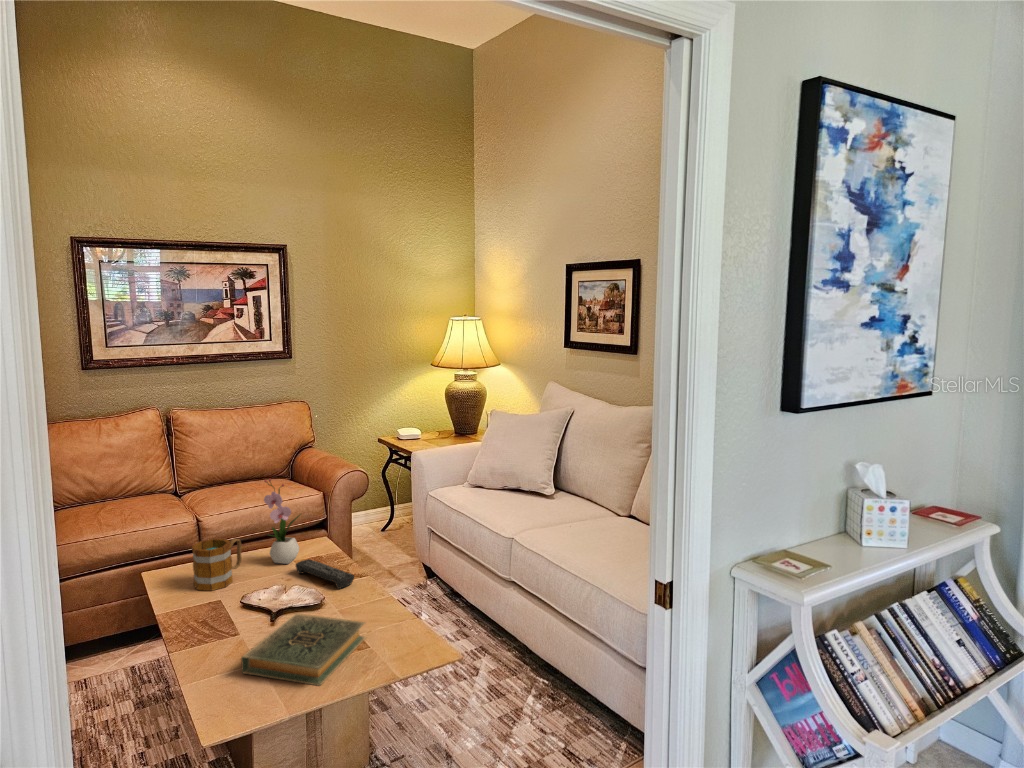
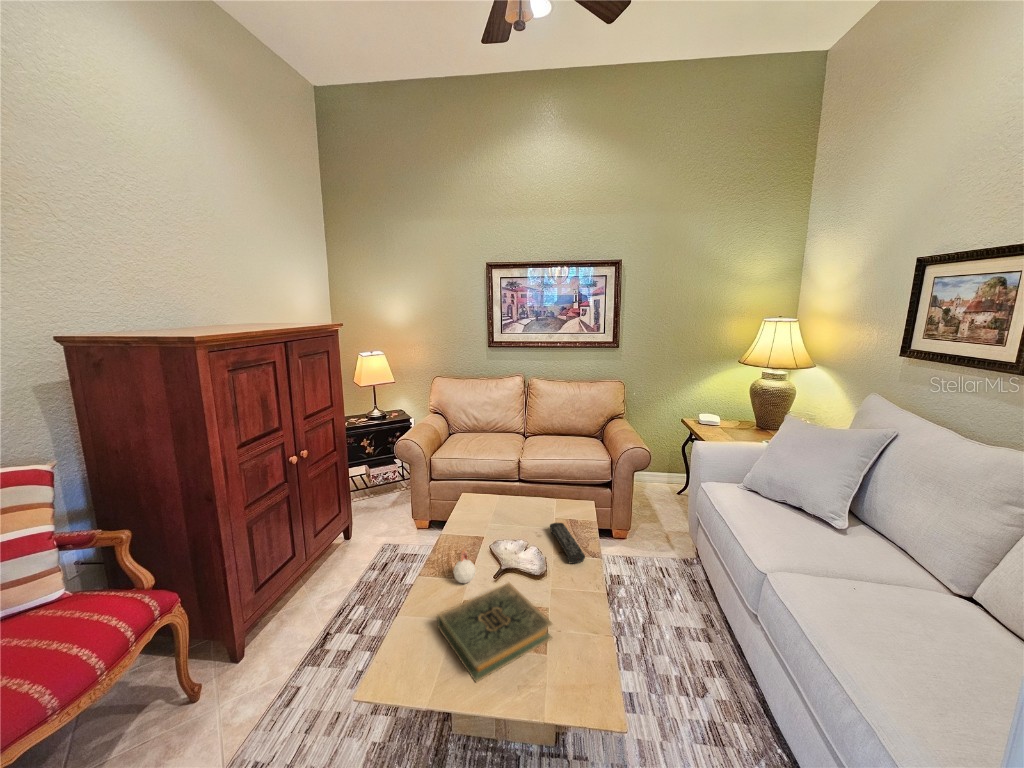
flower arrangement: present [264,479,300,564] -> none [535,449,568,520]
mug: present [192,538,241,591] -> none [479,486,517,527]
candle: none [220,589,248,638] -> present [453,546,476,583]

